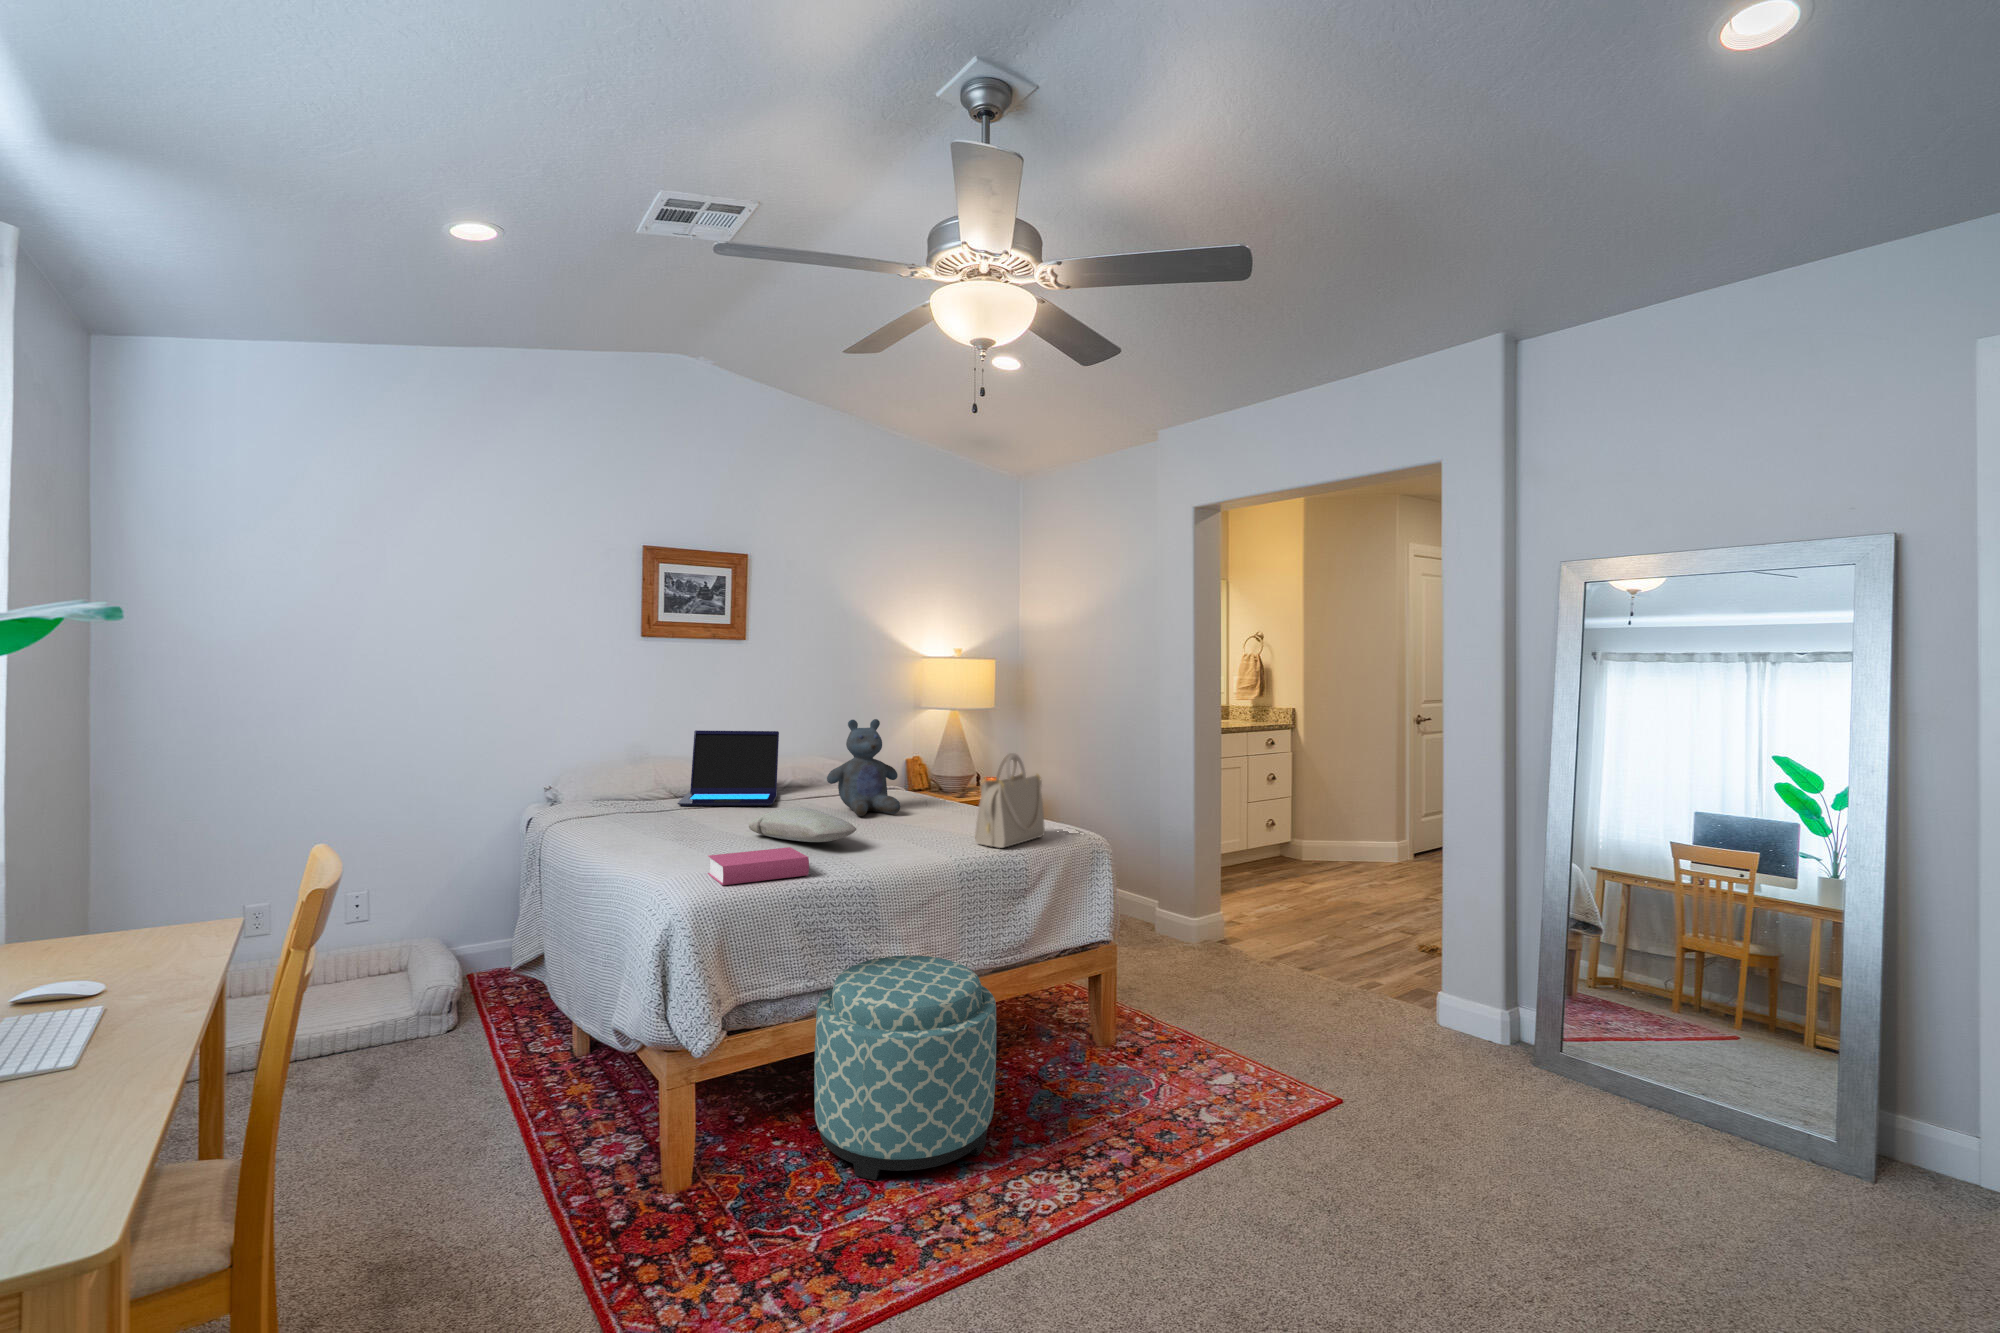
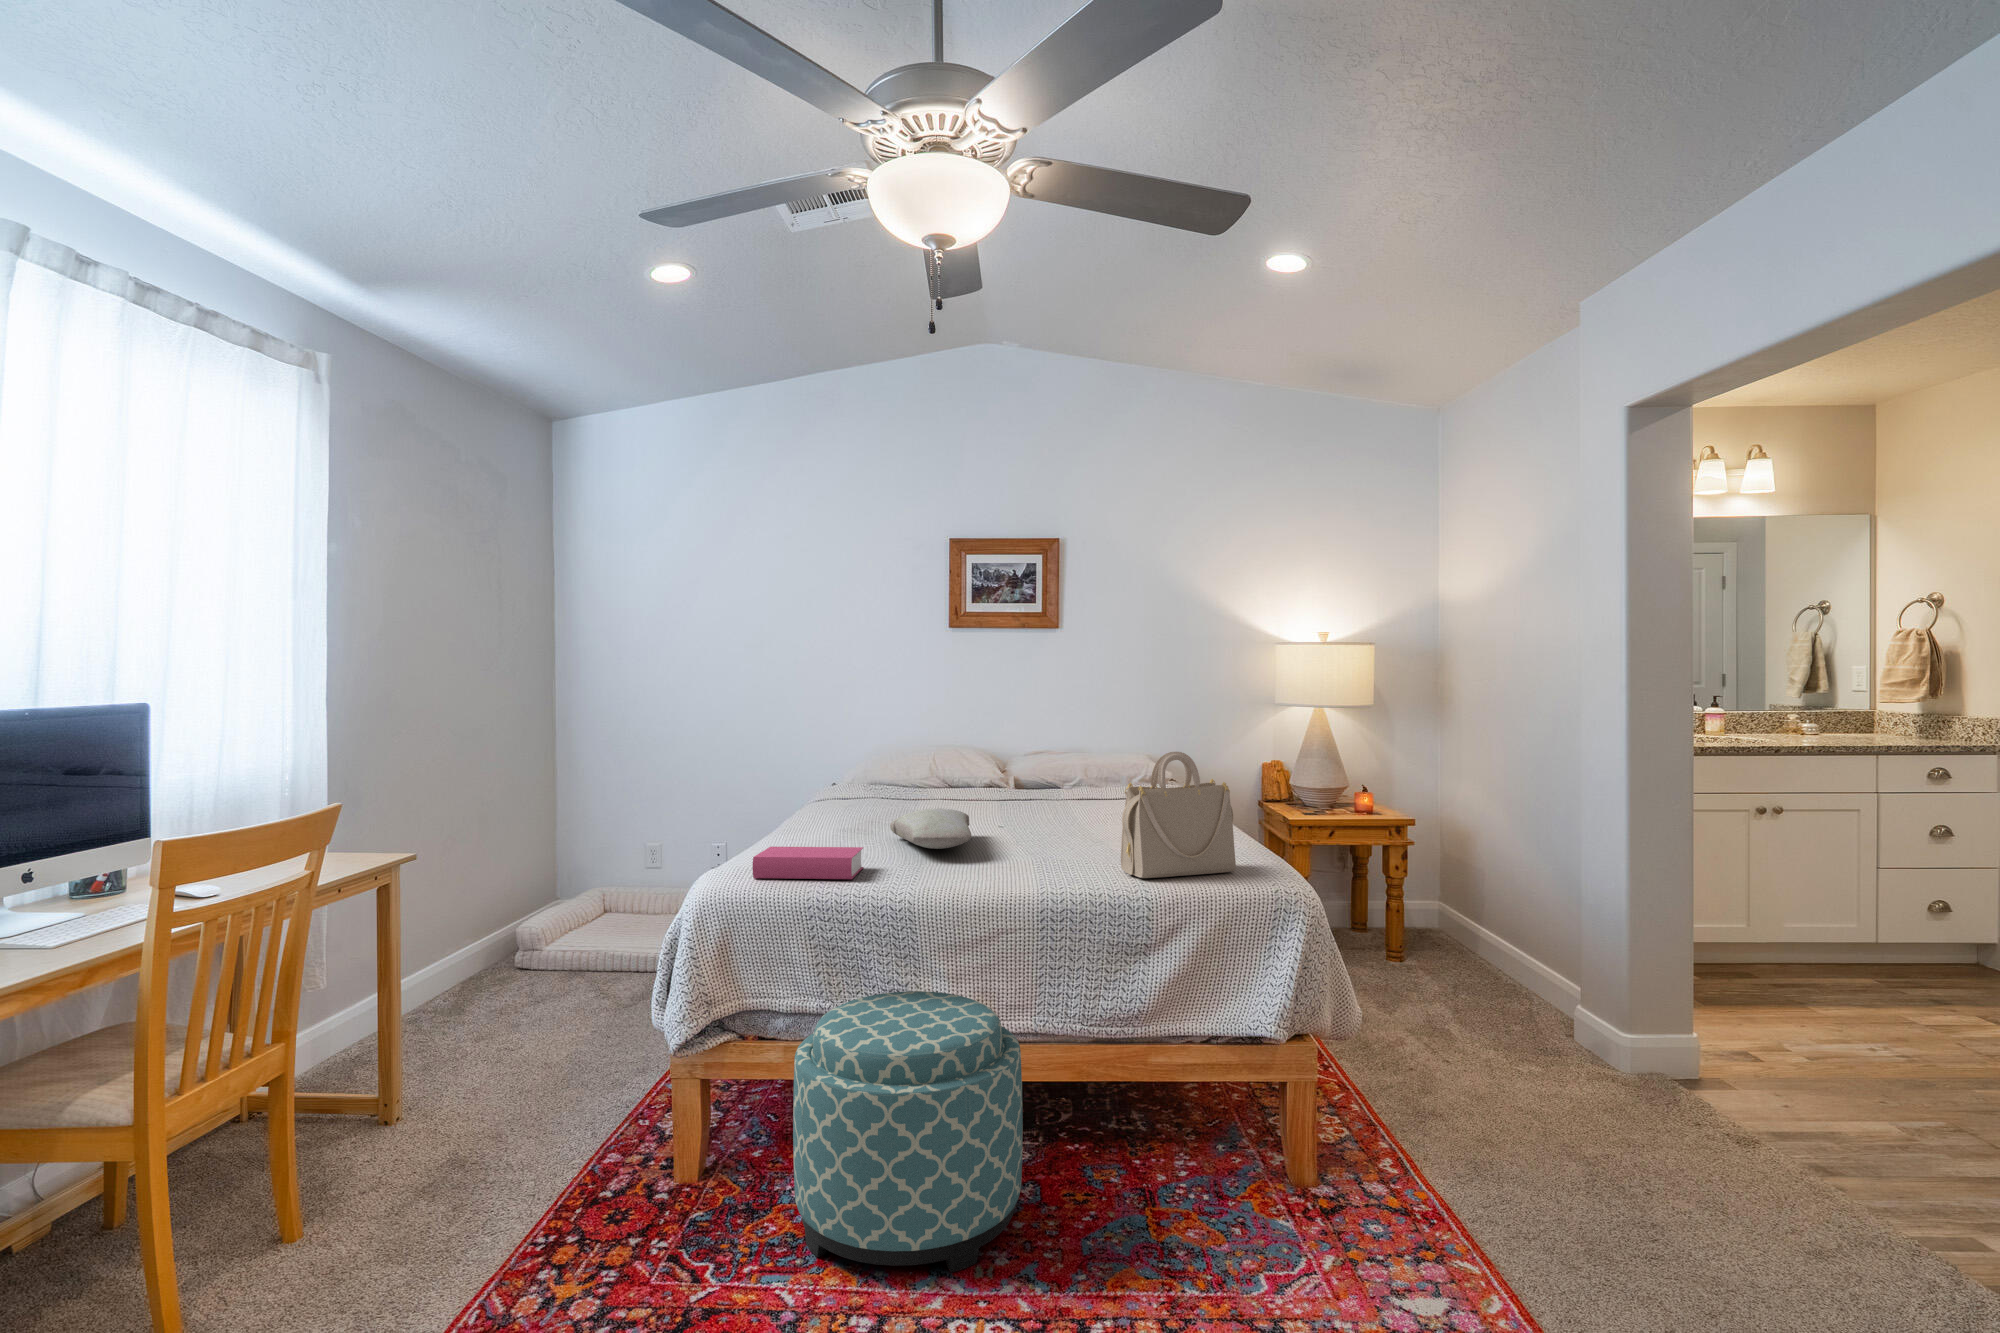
stuffed bear: present [827,719,900,816] -> none [1031,712,1124,830]
laptop: present [677,730,779,806] -> none [896,727,1028,811]

